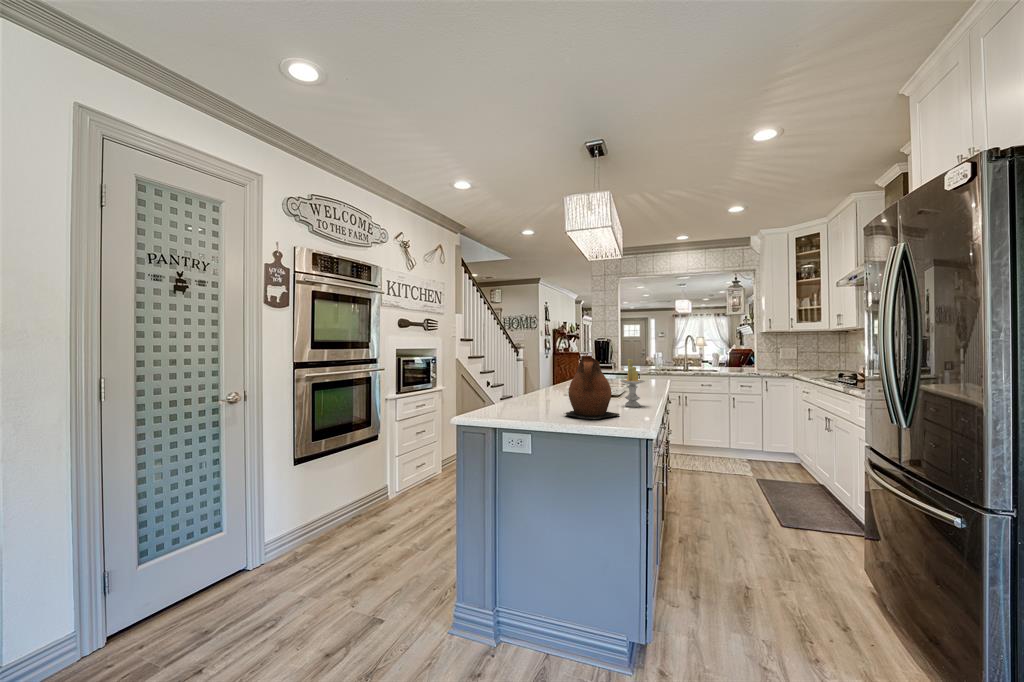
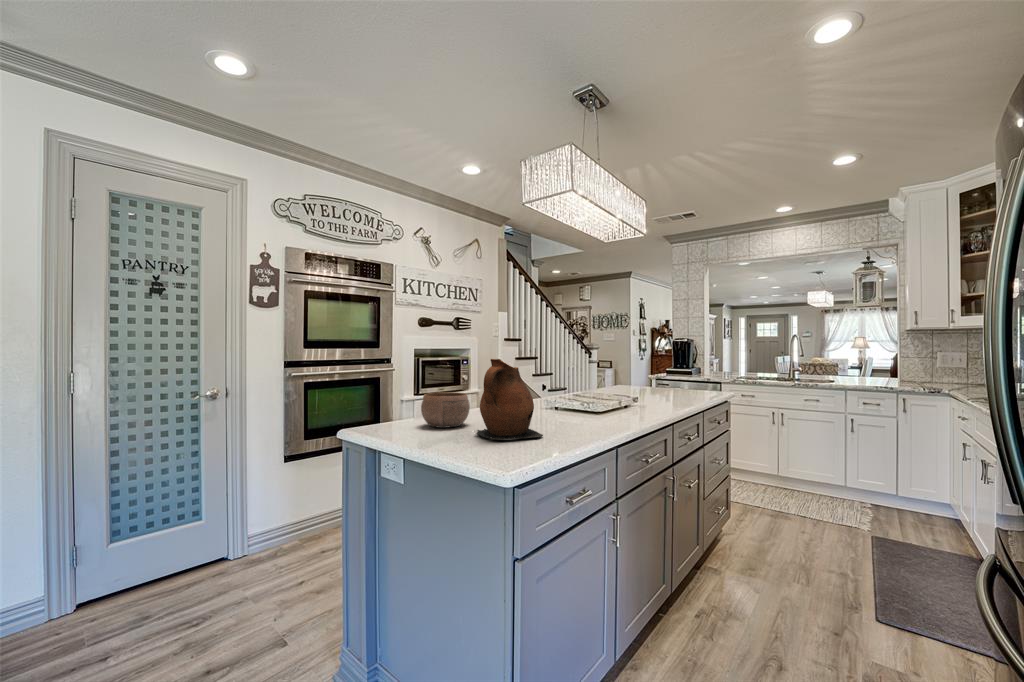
candle: present [620,359,645,407] -> none [579,364,610,427]
bowl: none [502,385,542,414] -> present [421,392,470,428]

